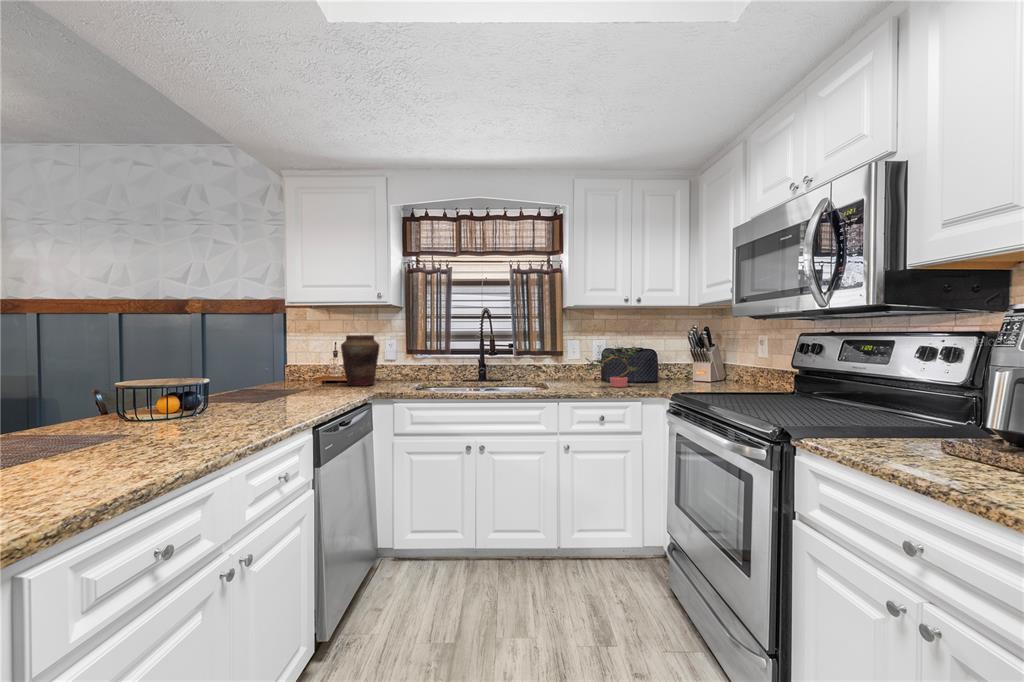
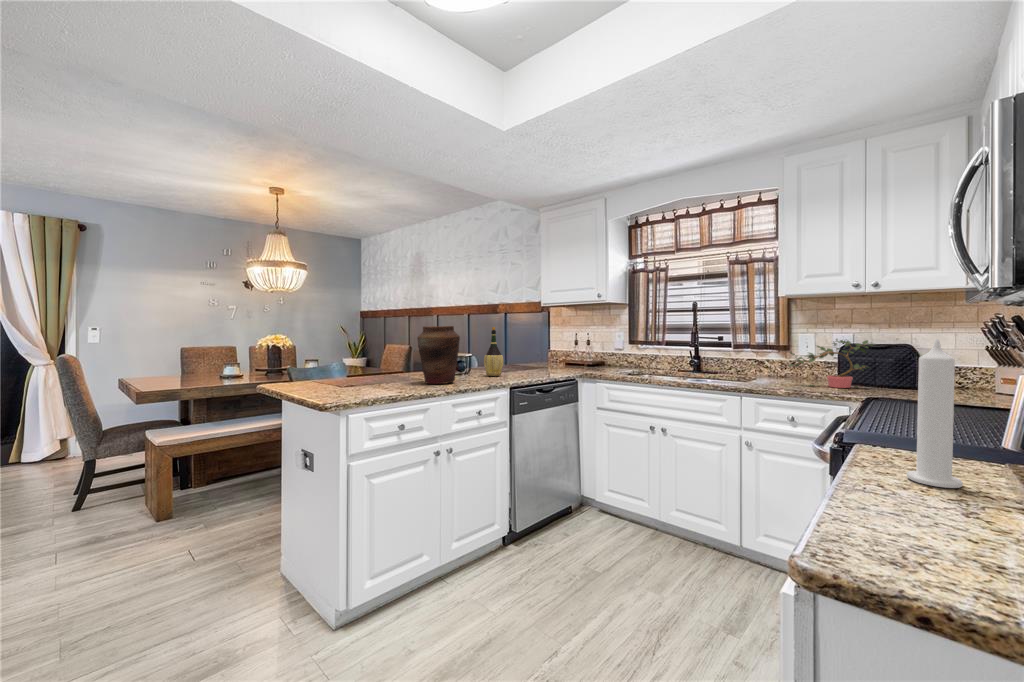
wine bottle: none [249,333,281,406] -> present [484,327,504,376]
vase: present [341,335,380,386] -> present [417,326,460,384]
candle: none [854,346,890,450] -> present [907,339,963,488]

